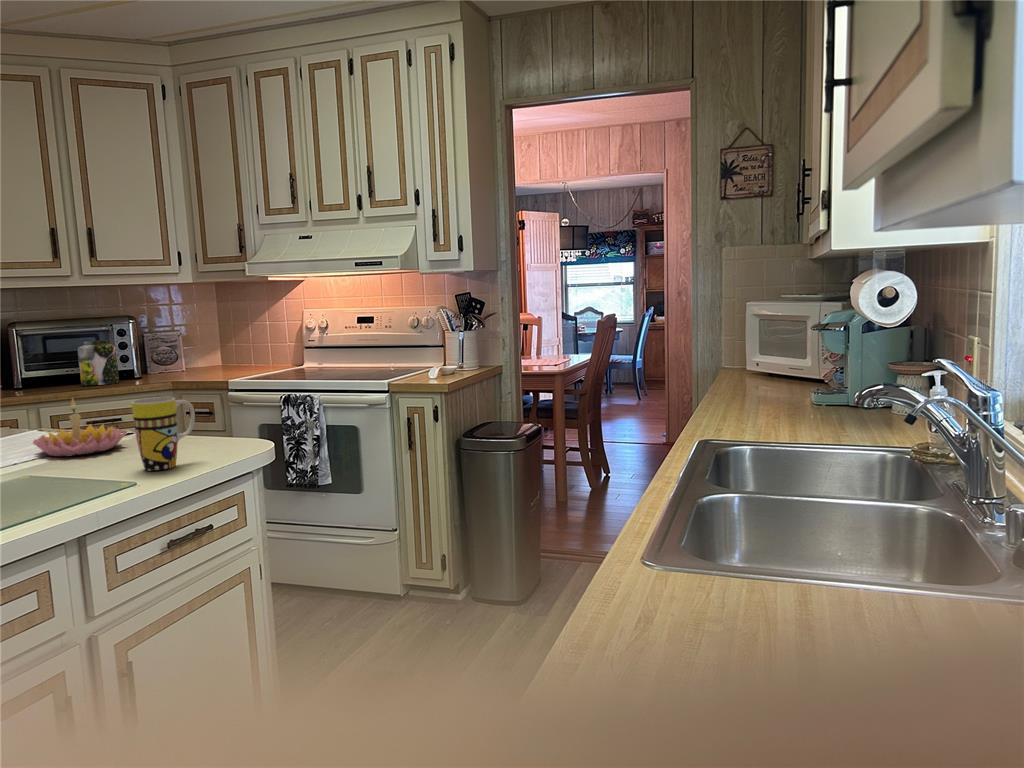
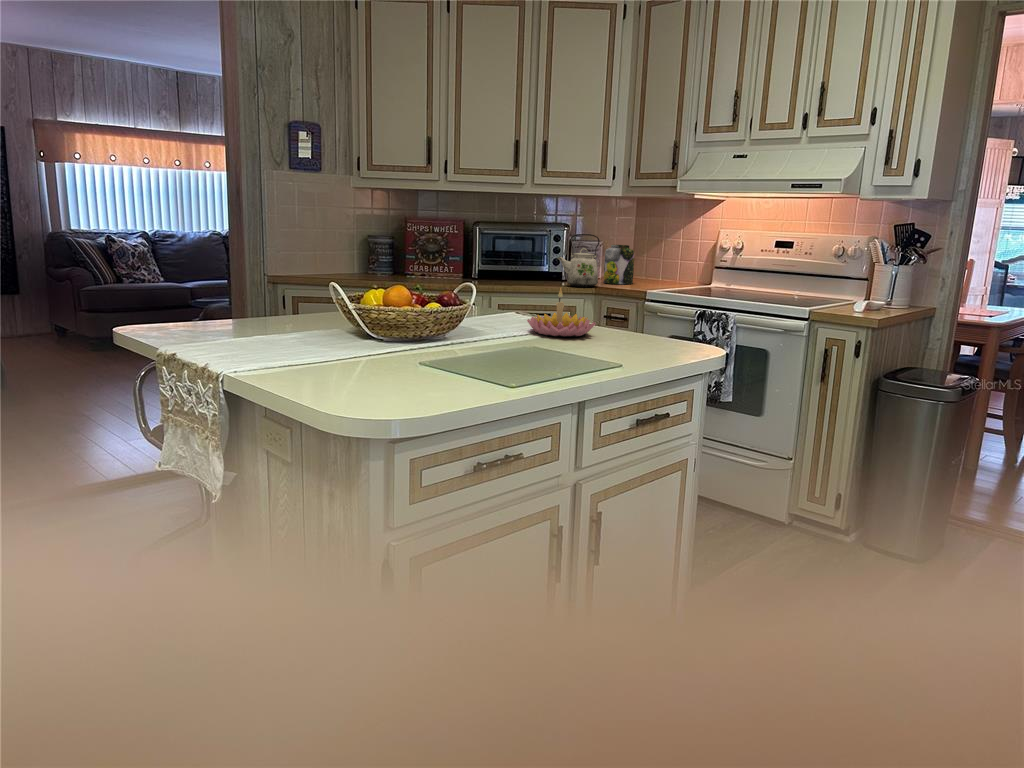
kettle: none [120,326,174,385] -> present [557,234,600,287]
jar: present [78,340,119,386] -> present [603,245,634,284]
mug: present [132,397,195,471] -> none [617,295,665,359]

